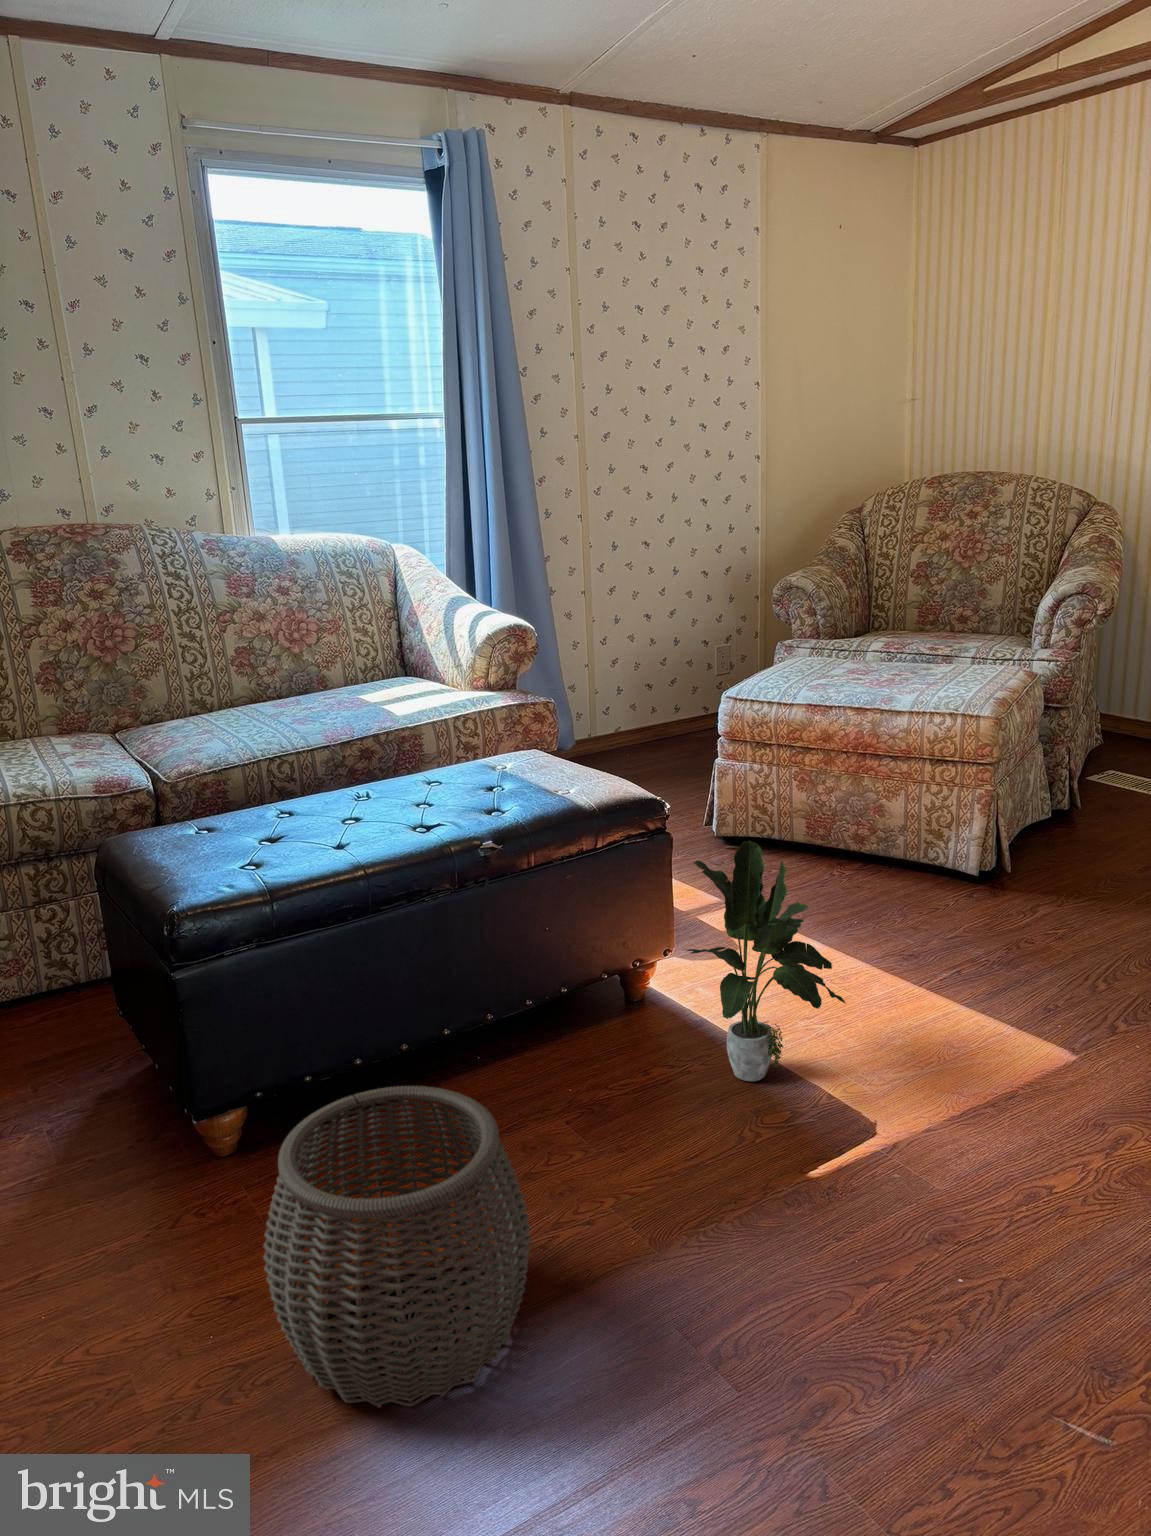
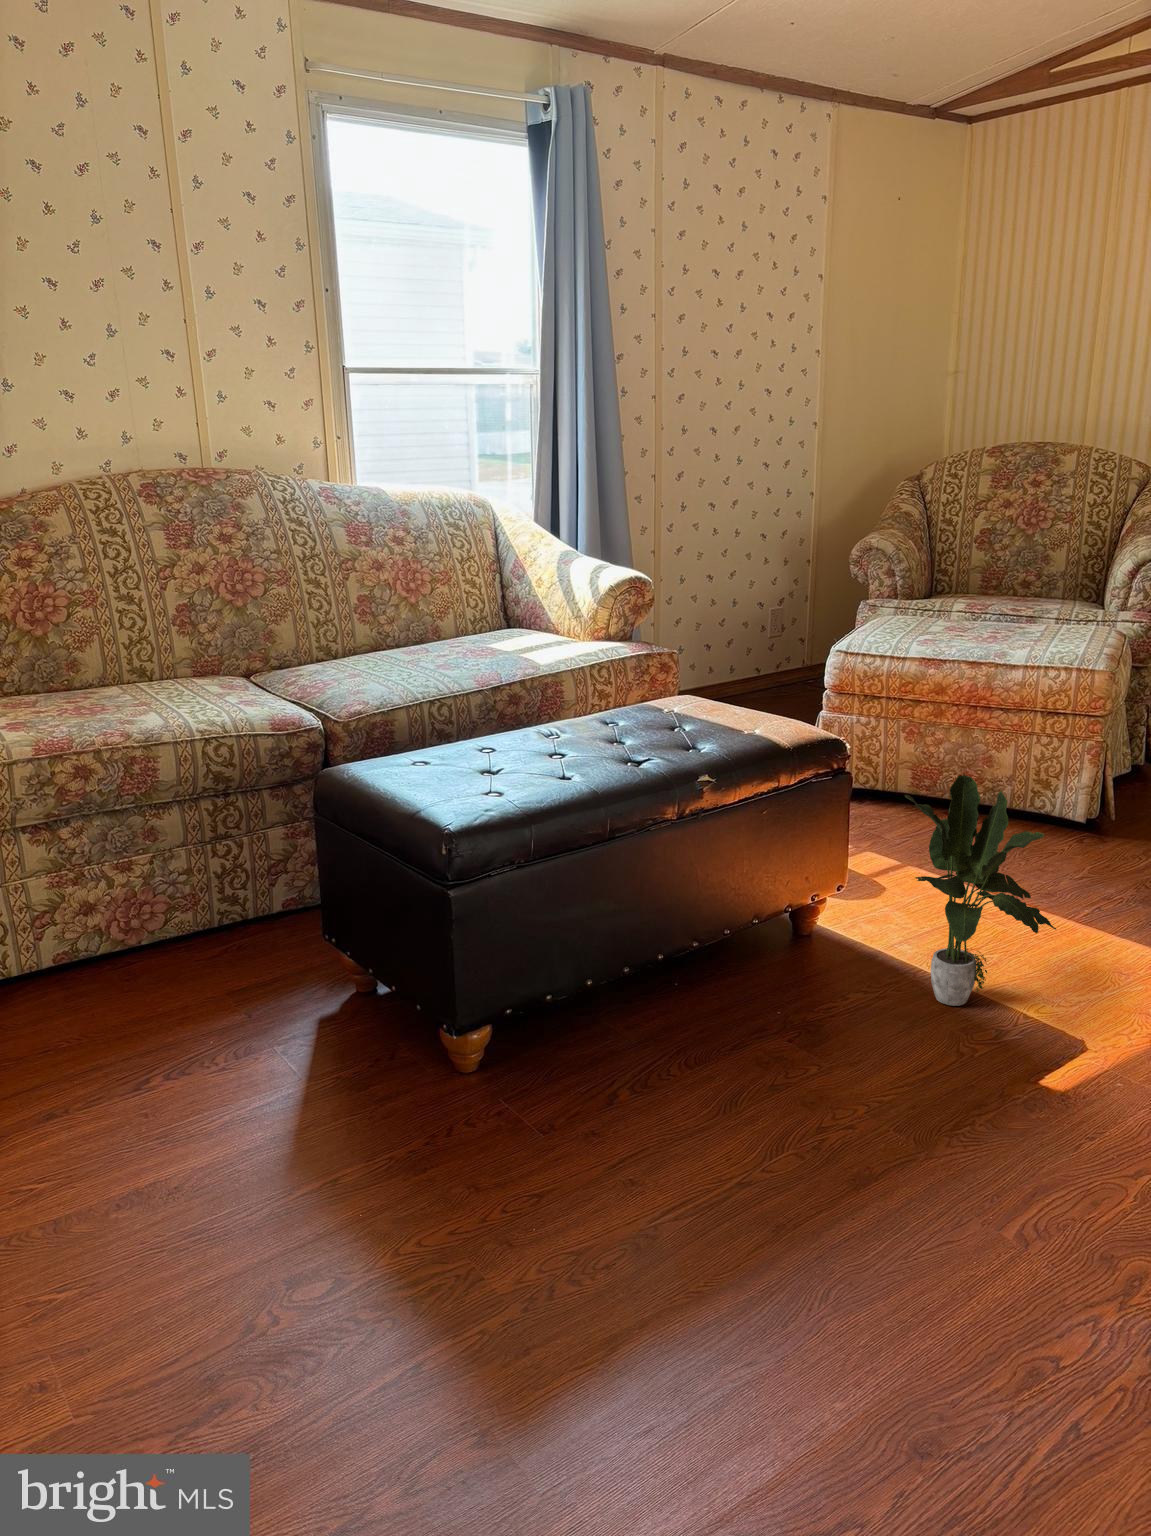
woven basket: present [263,1086,531,1408] -> none [611,998,870,1301]

